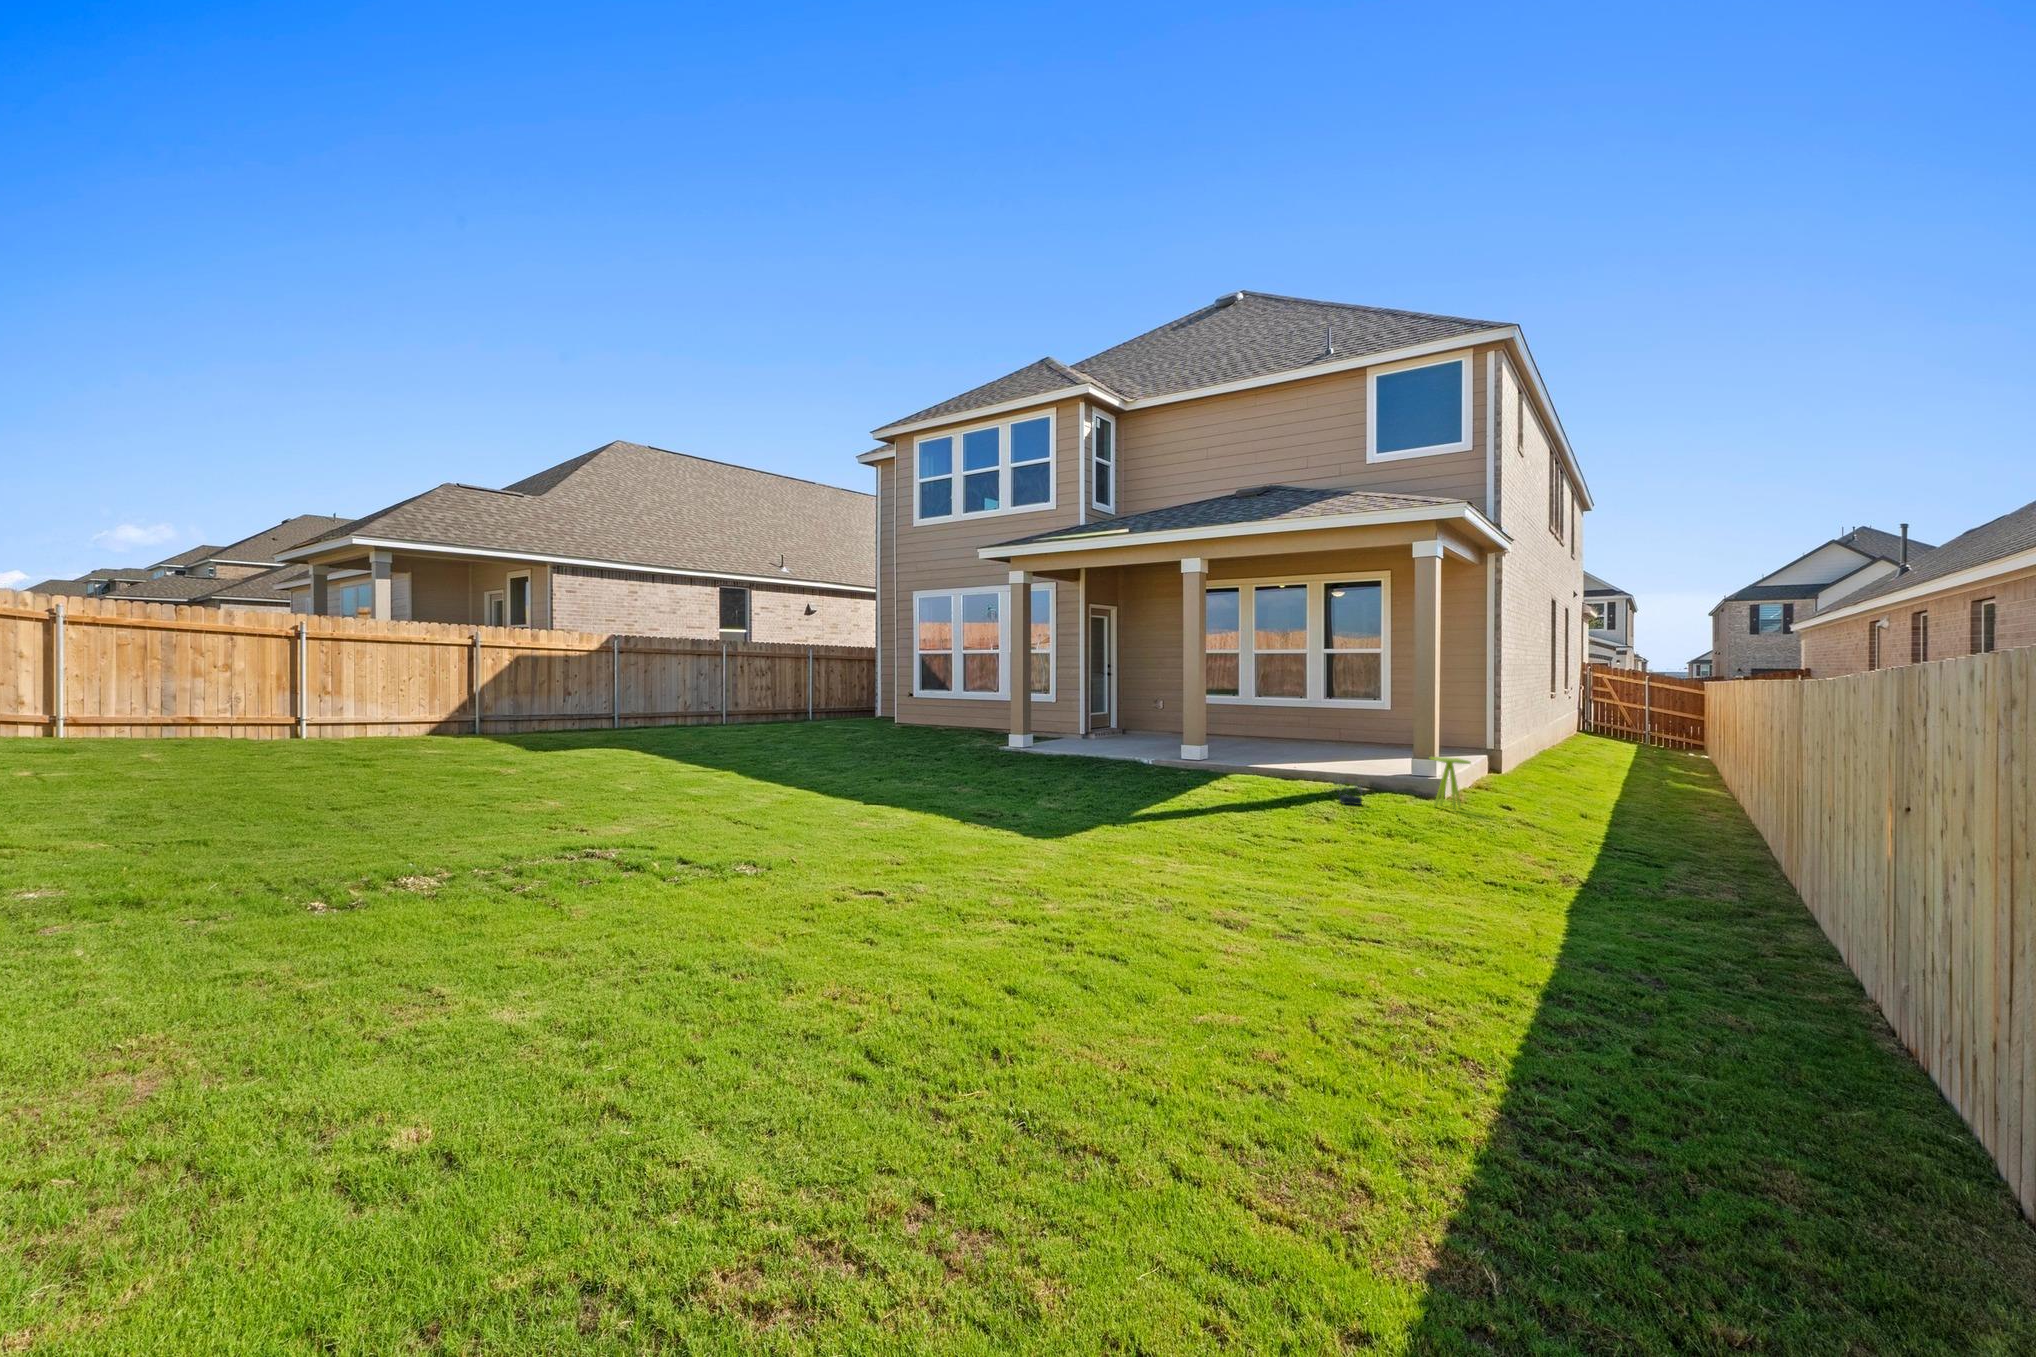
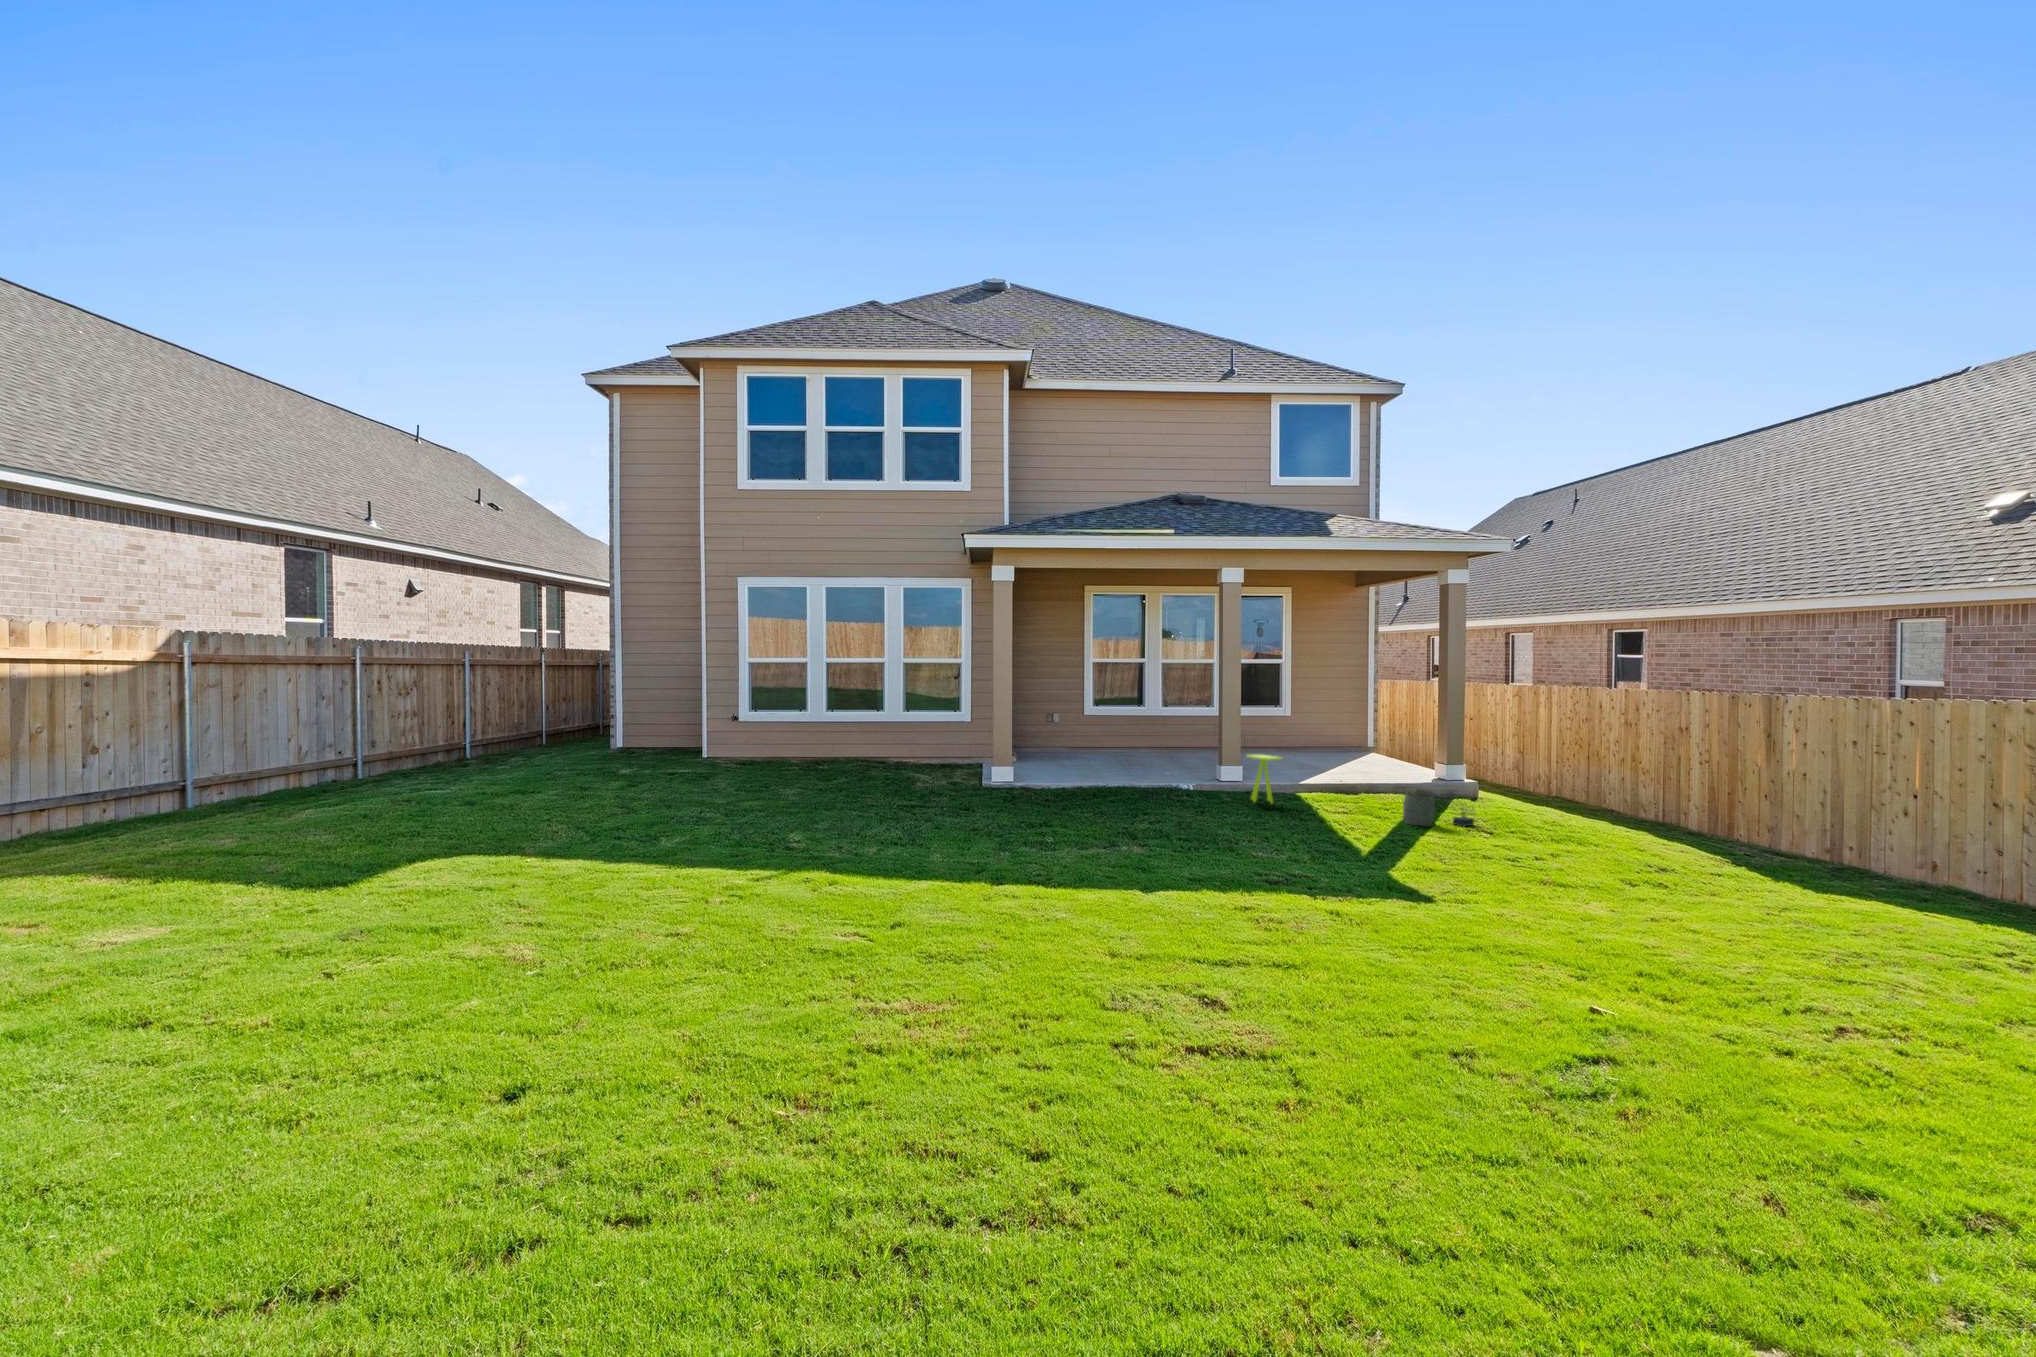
side table: present [1430,757,1471,810] -> present [1246,755,1282,803]
woven basket: none [1281,768,1311,799] -> present [1403,793,1435,826]

